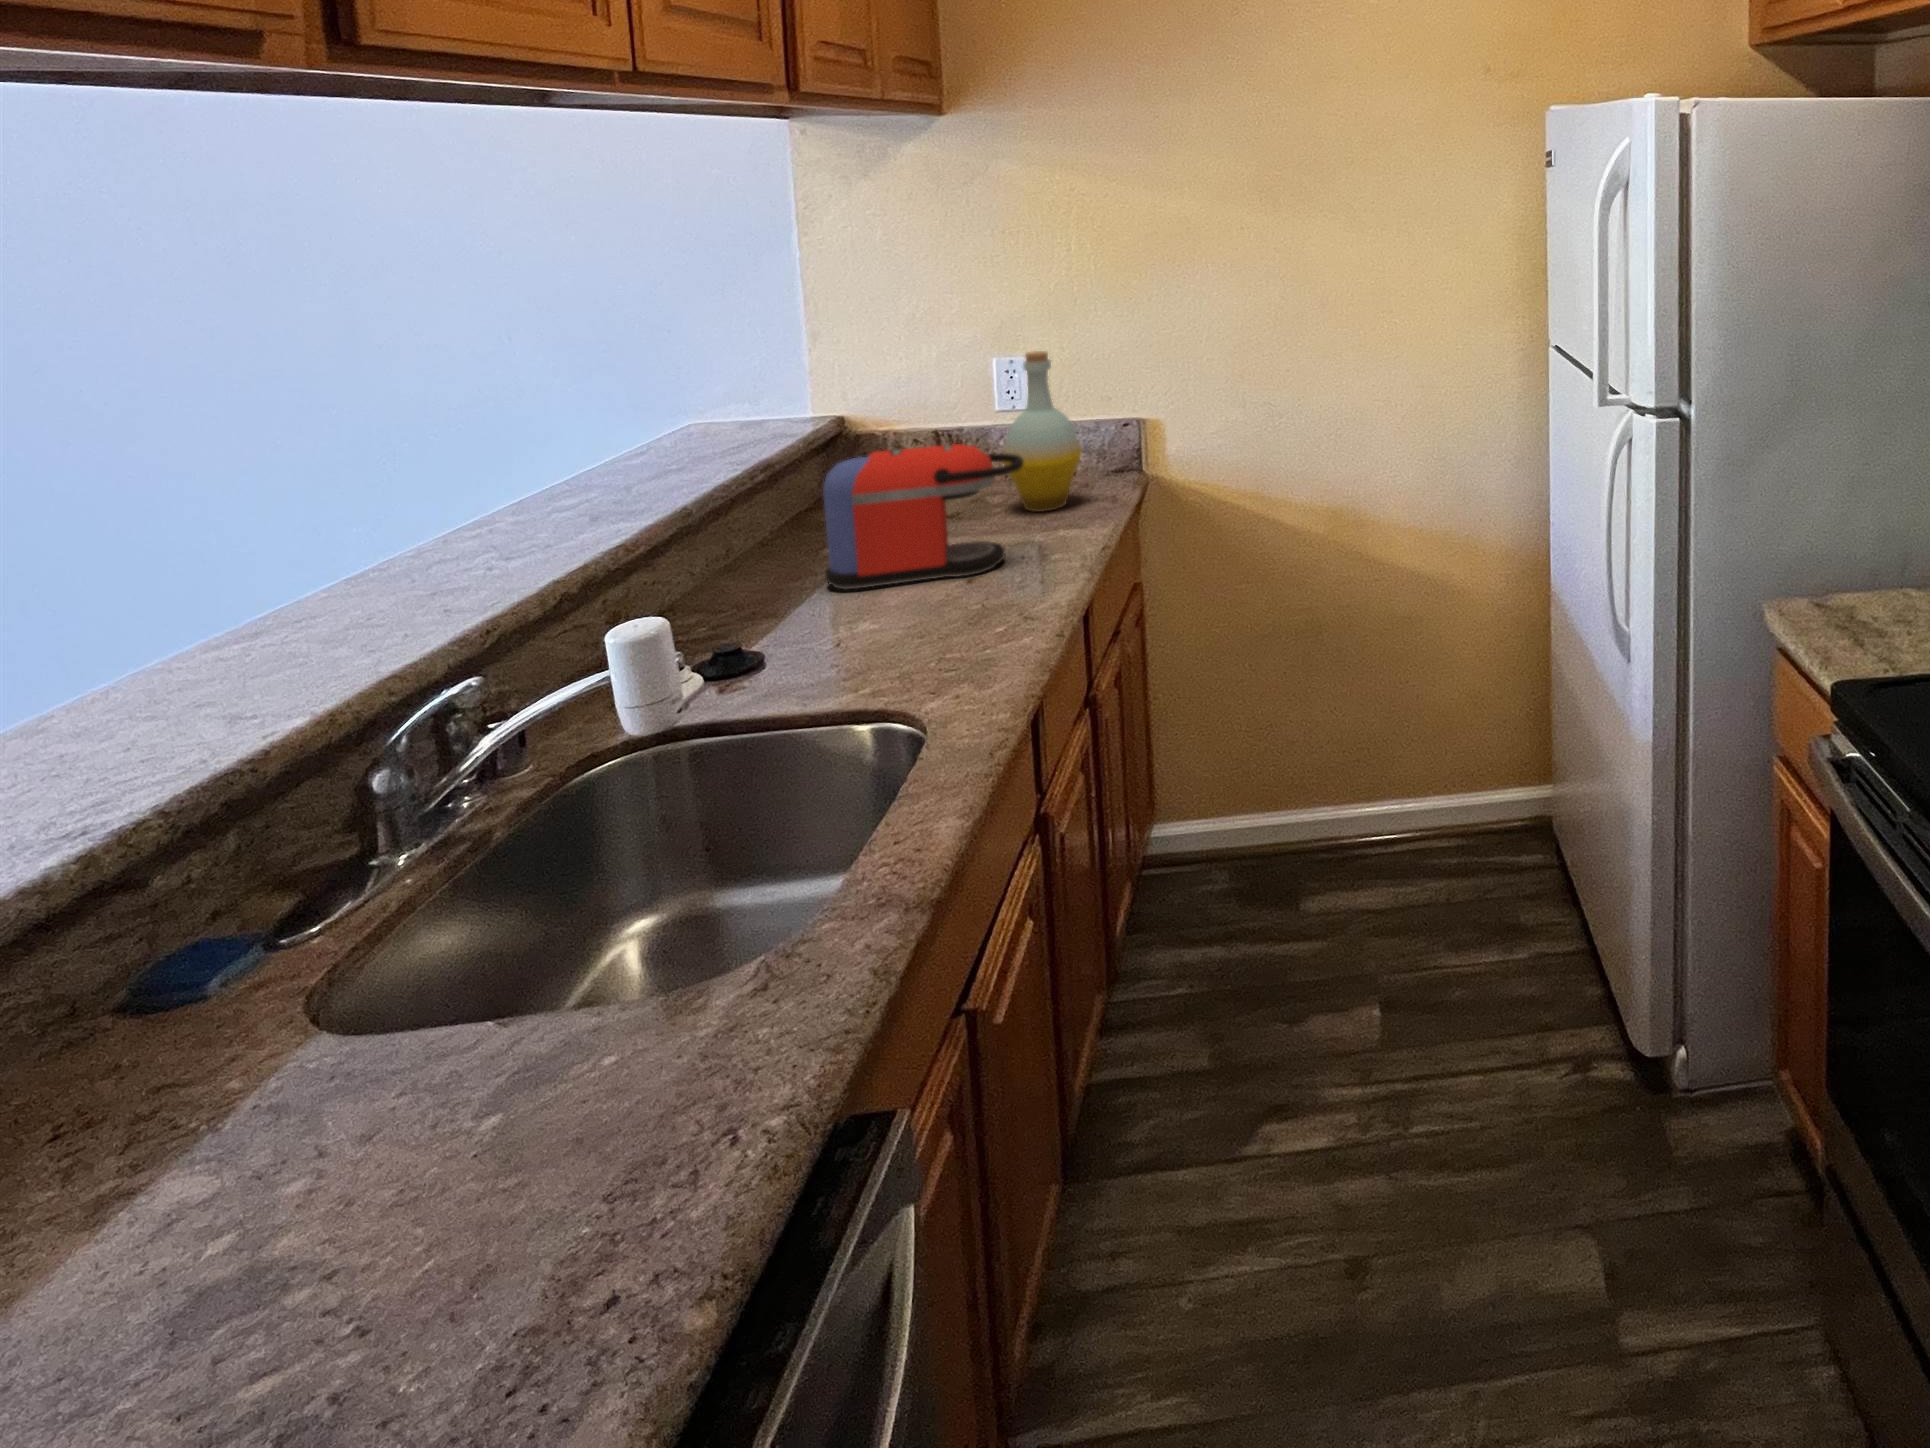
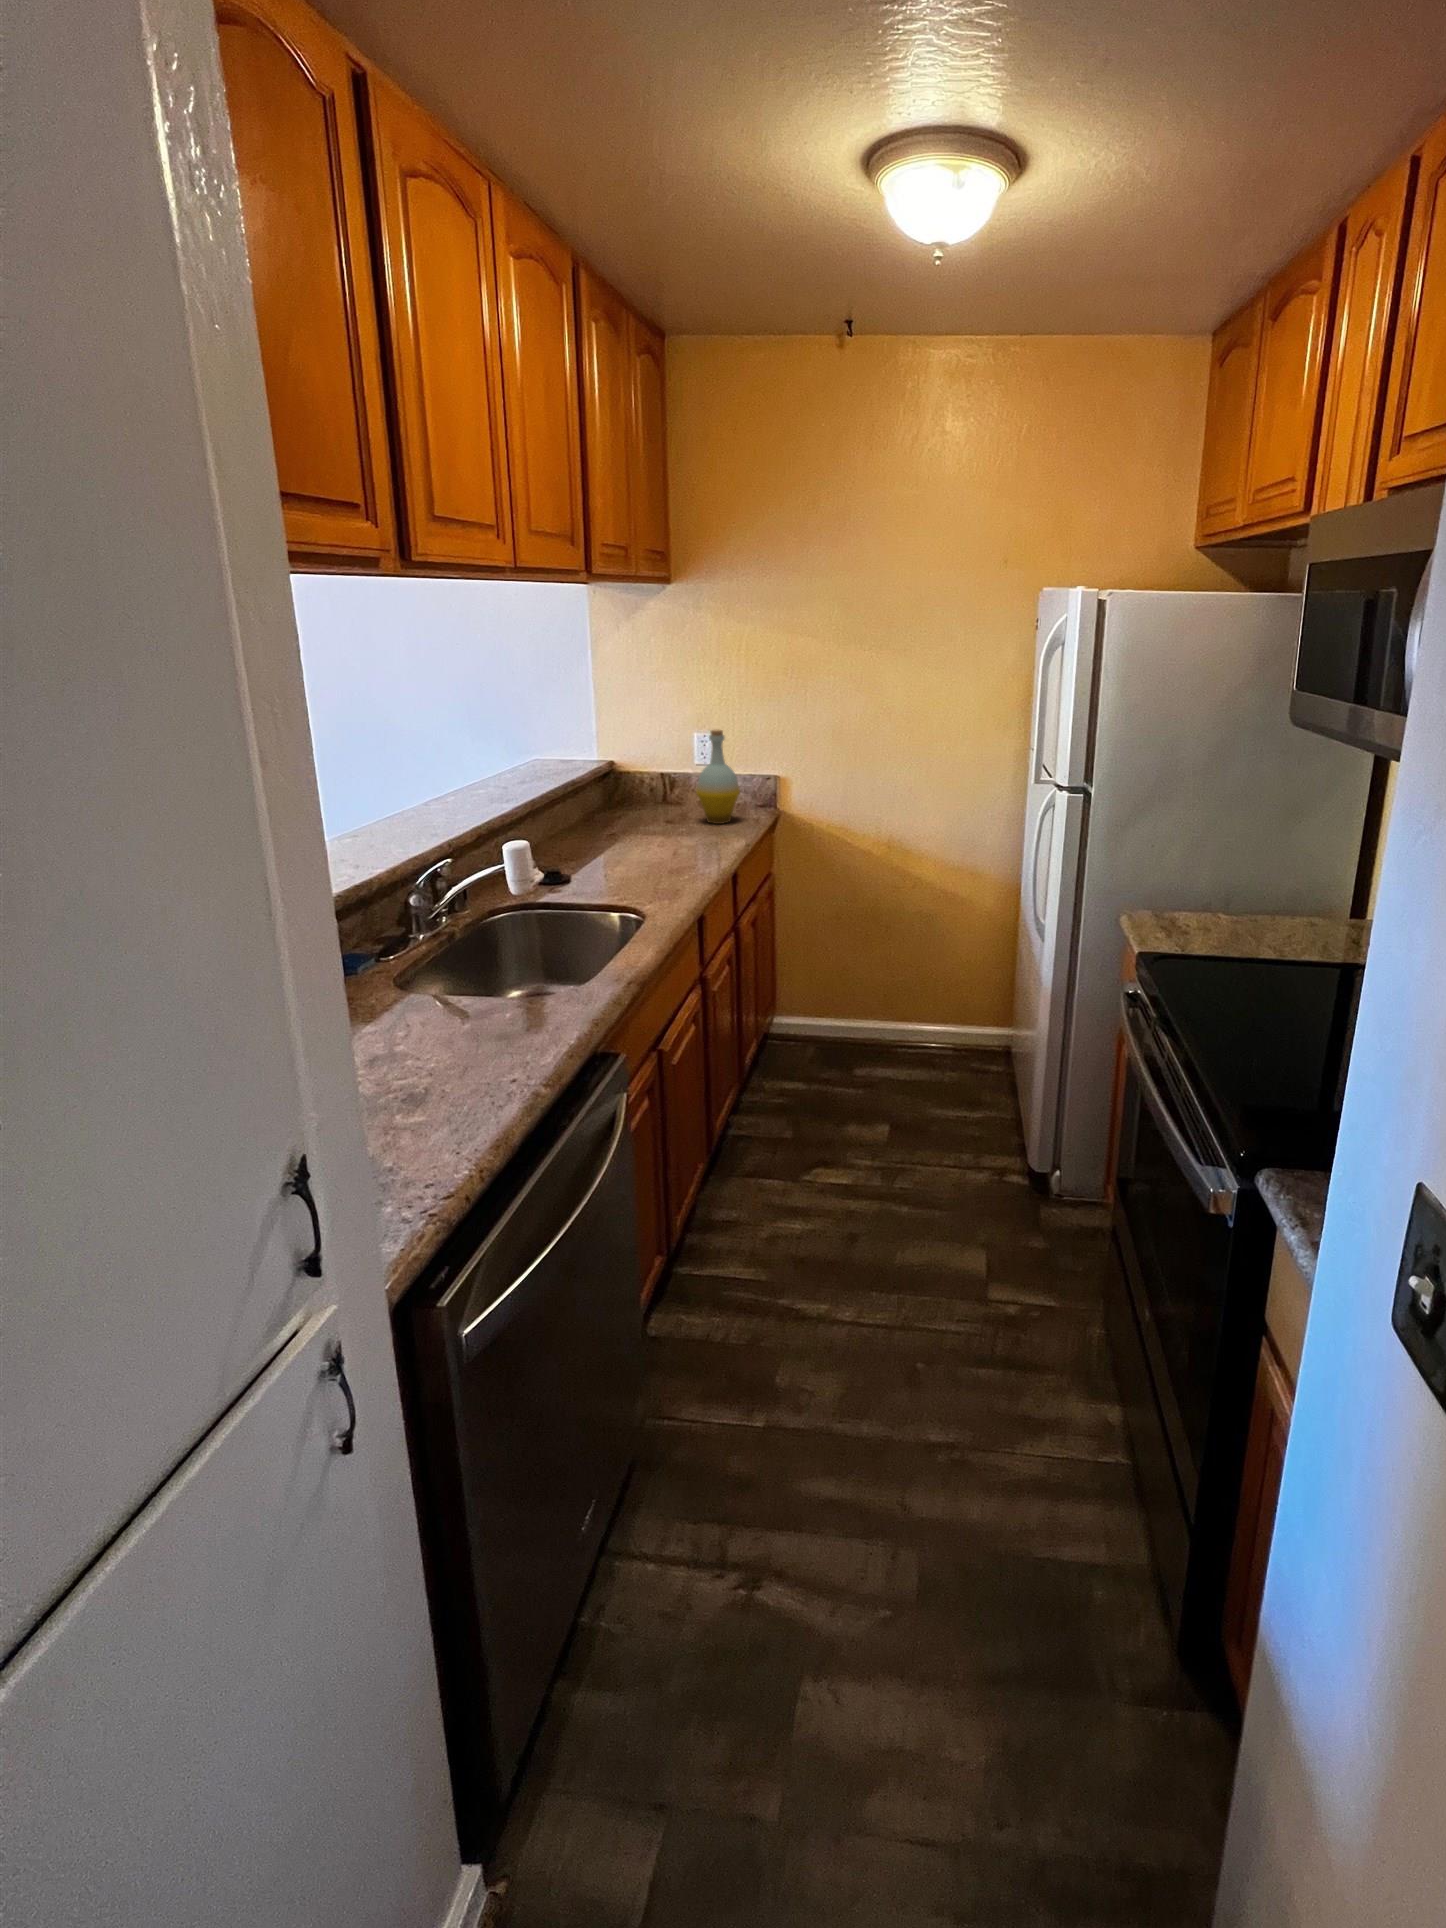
coffee maker: present [823,444,1024,590] -> none [601,778,704,852]

